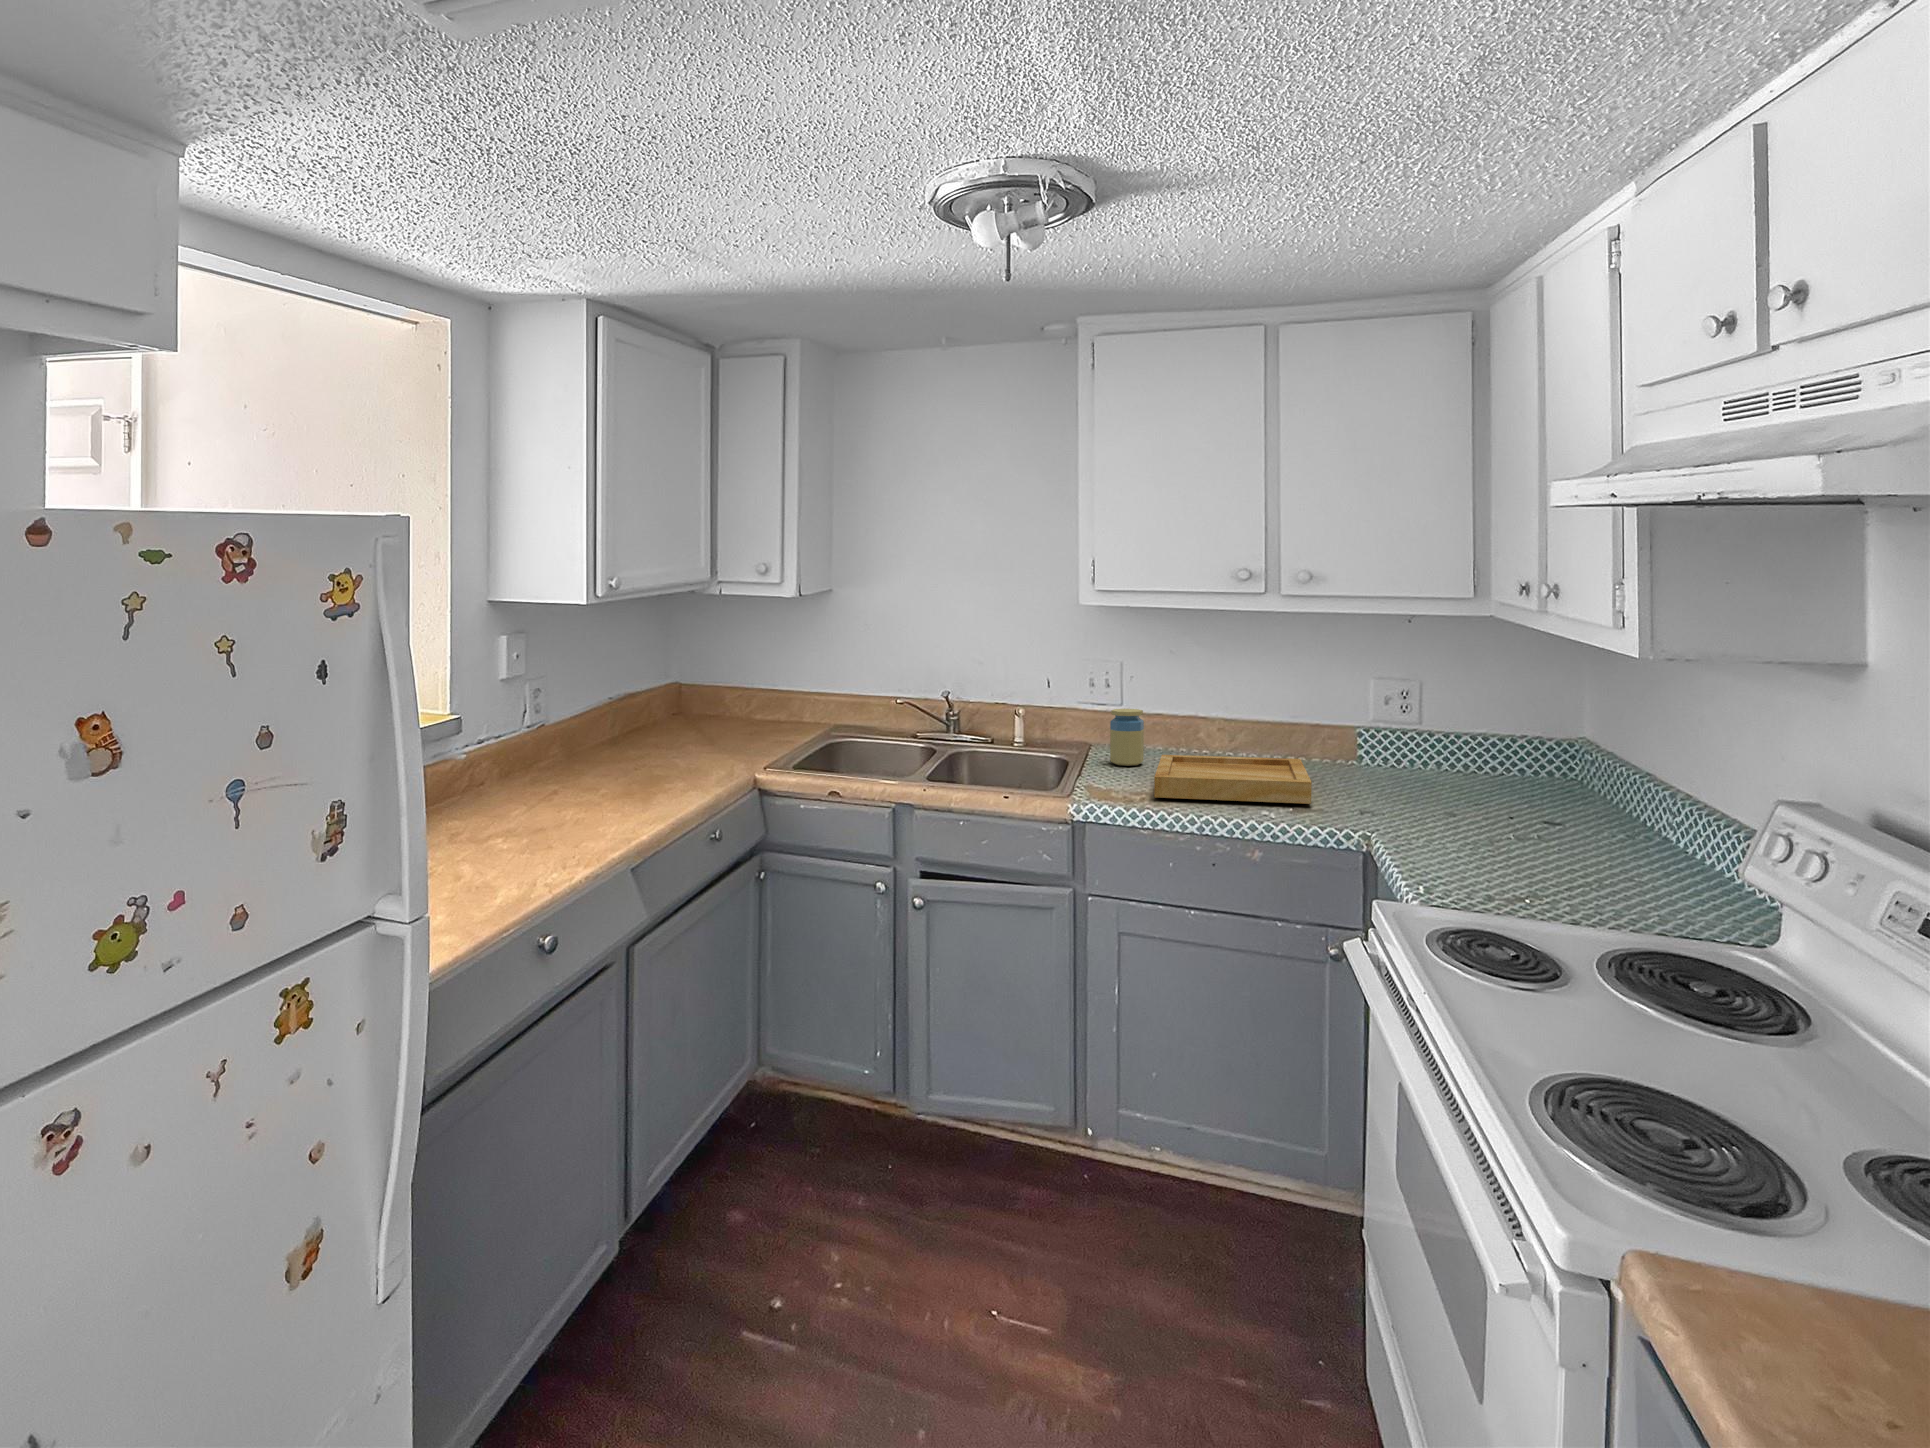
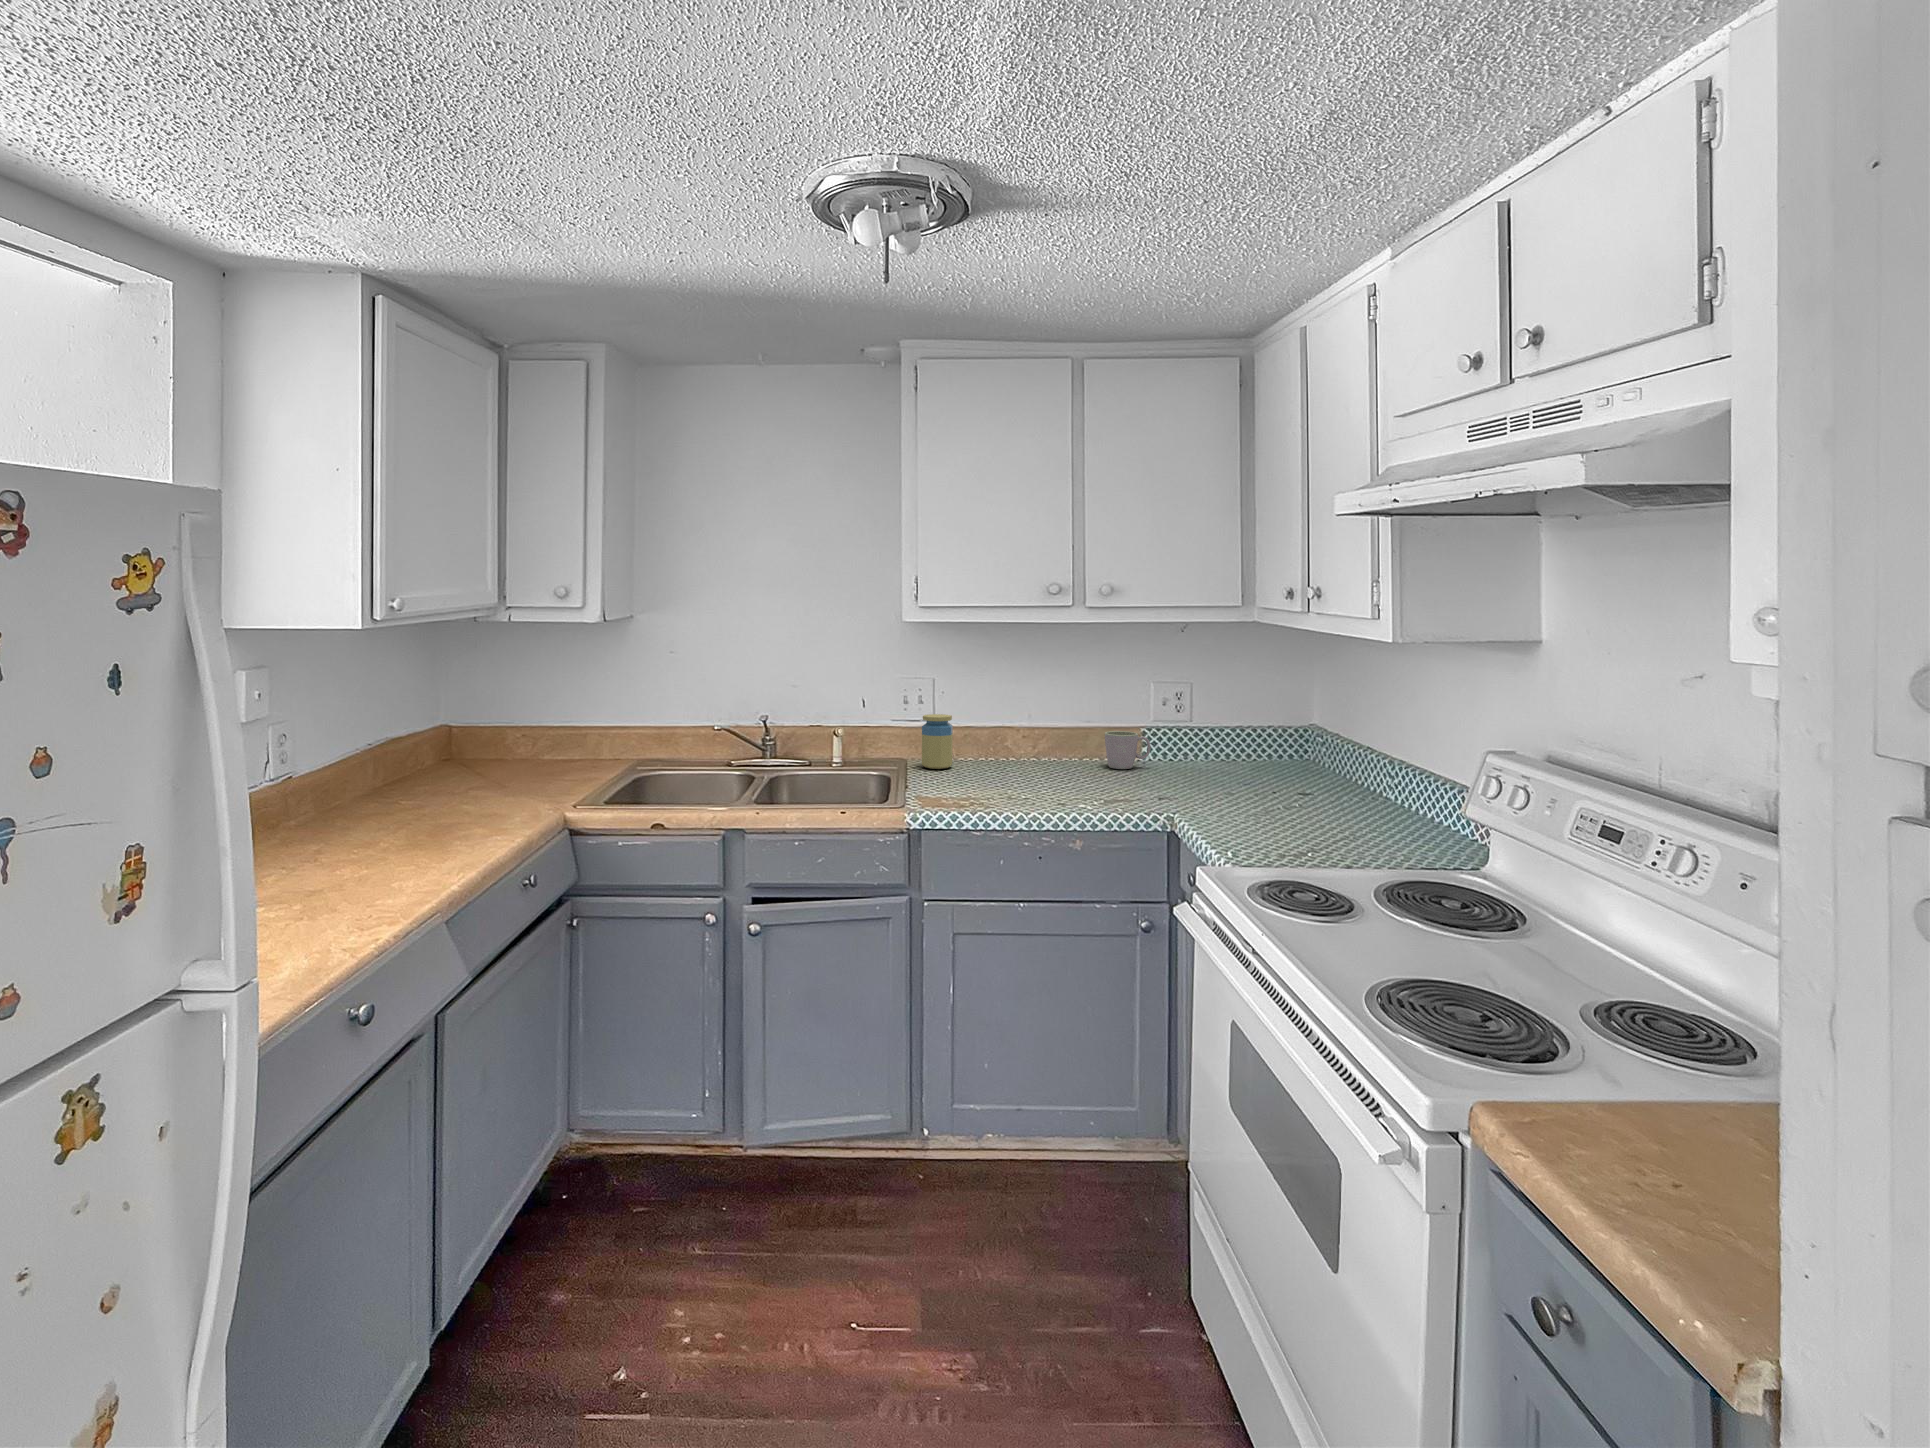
mug: none [1314,730,1367,771] -> present [1105,731,1151,769]
tray: present [1154,755,1312,804] -> none [972,758,1120,800]

